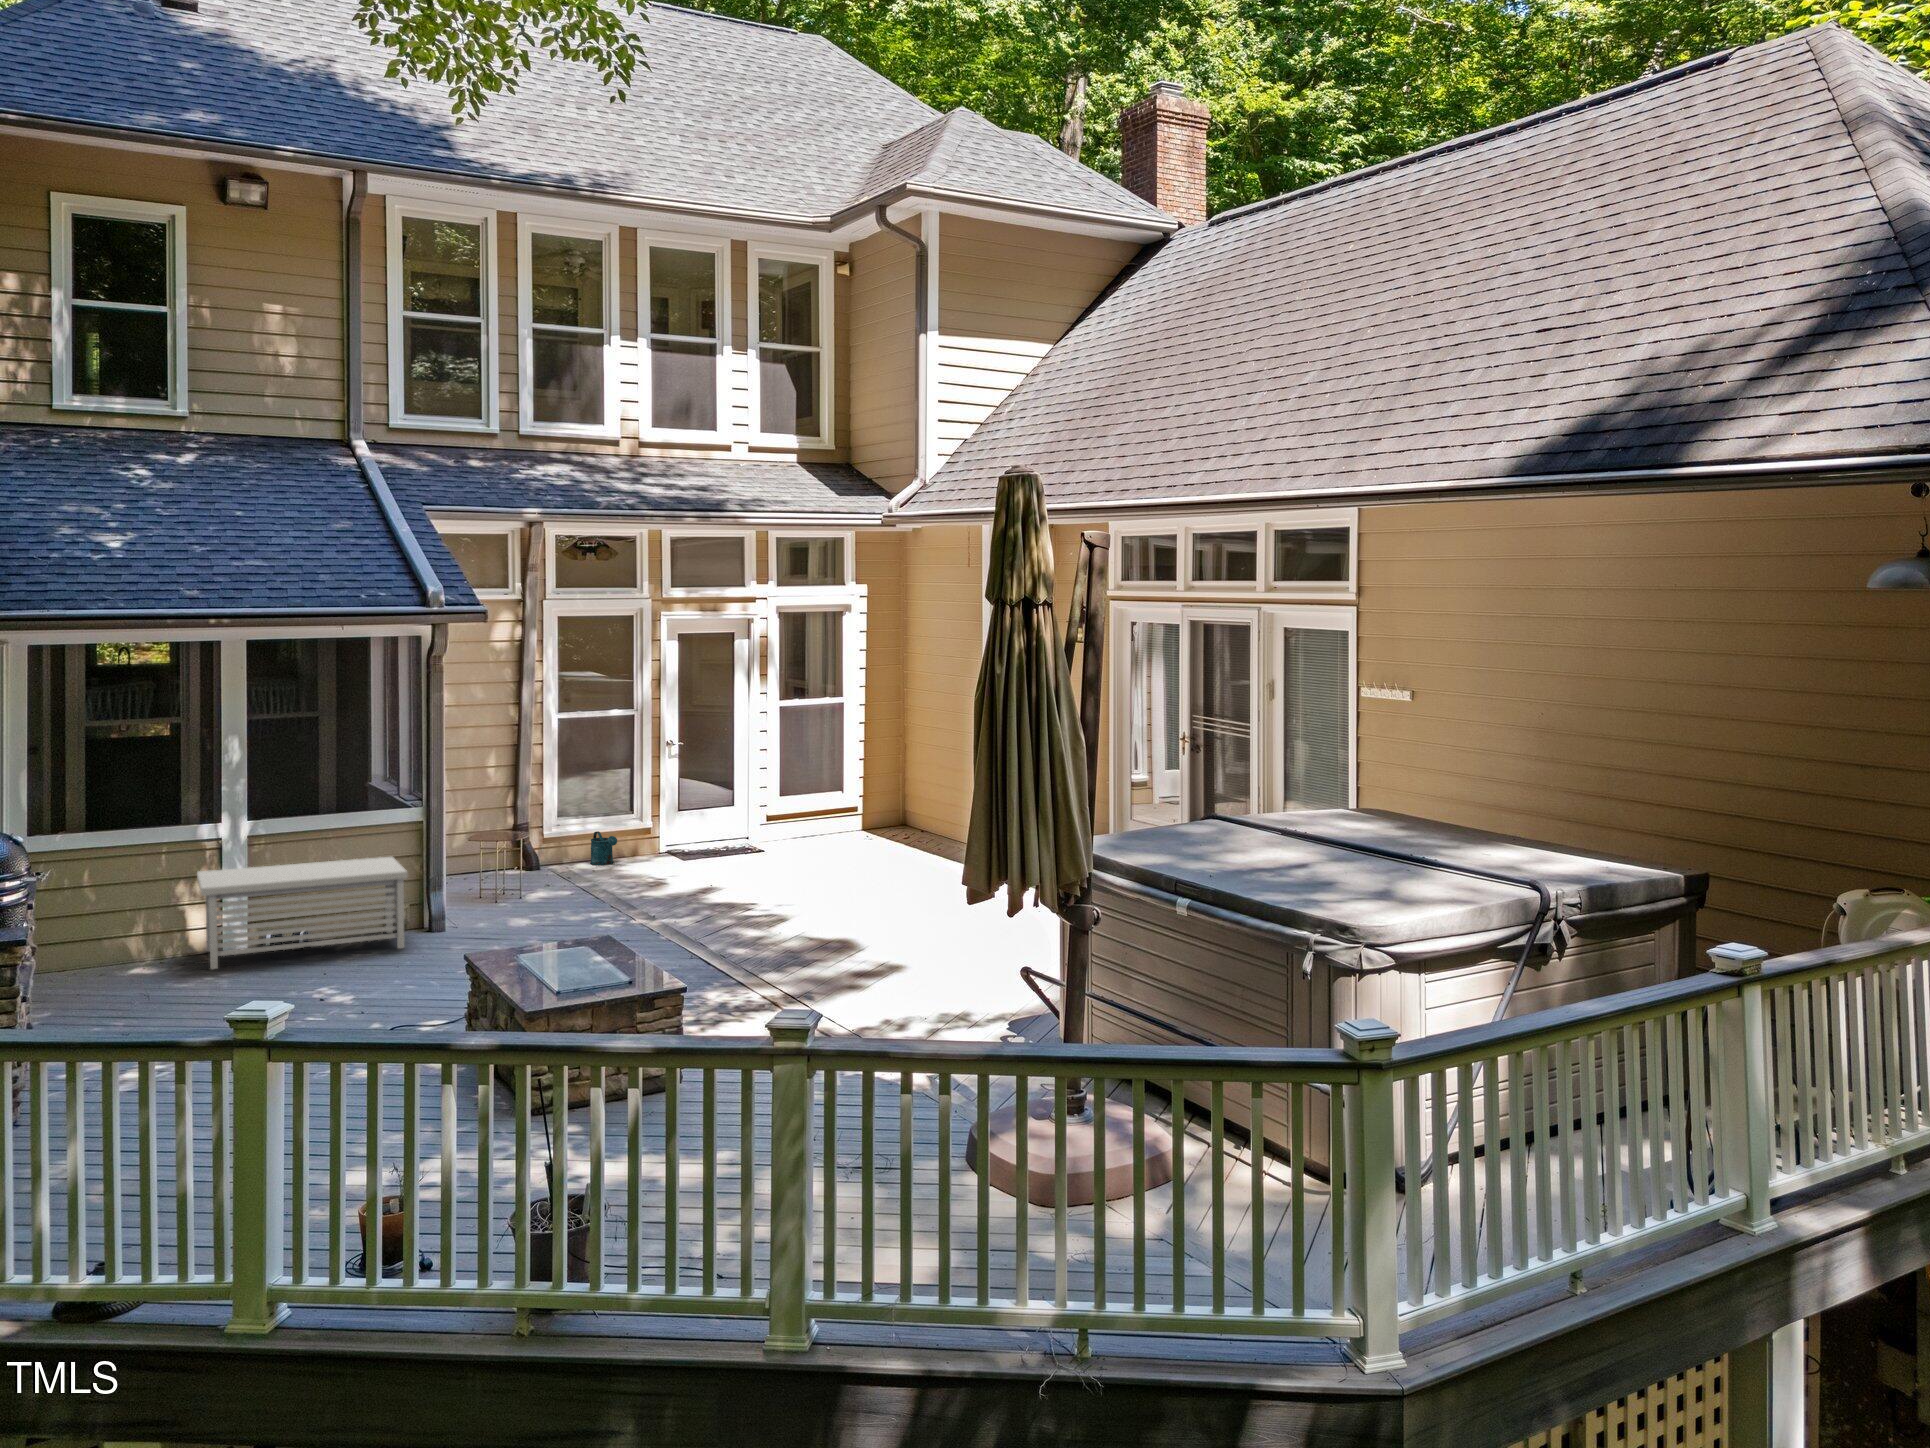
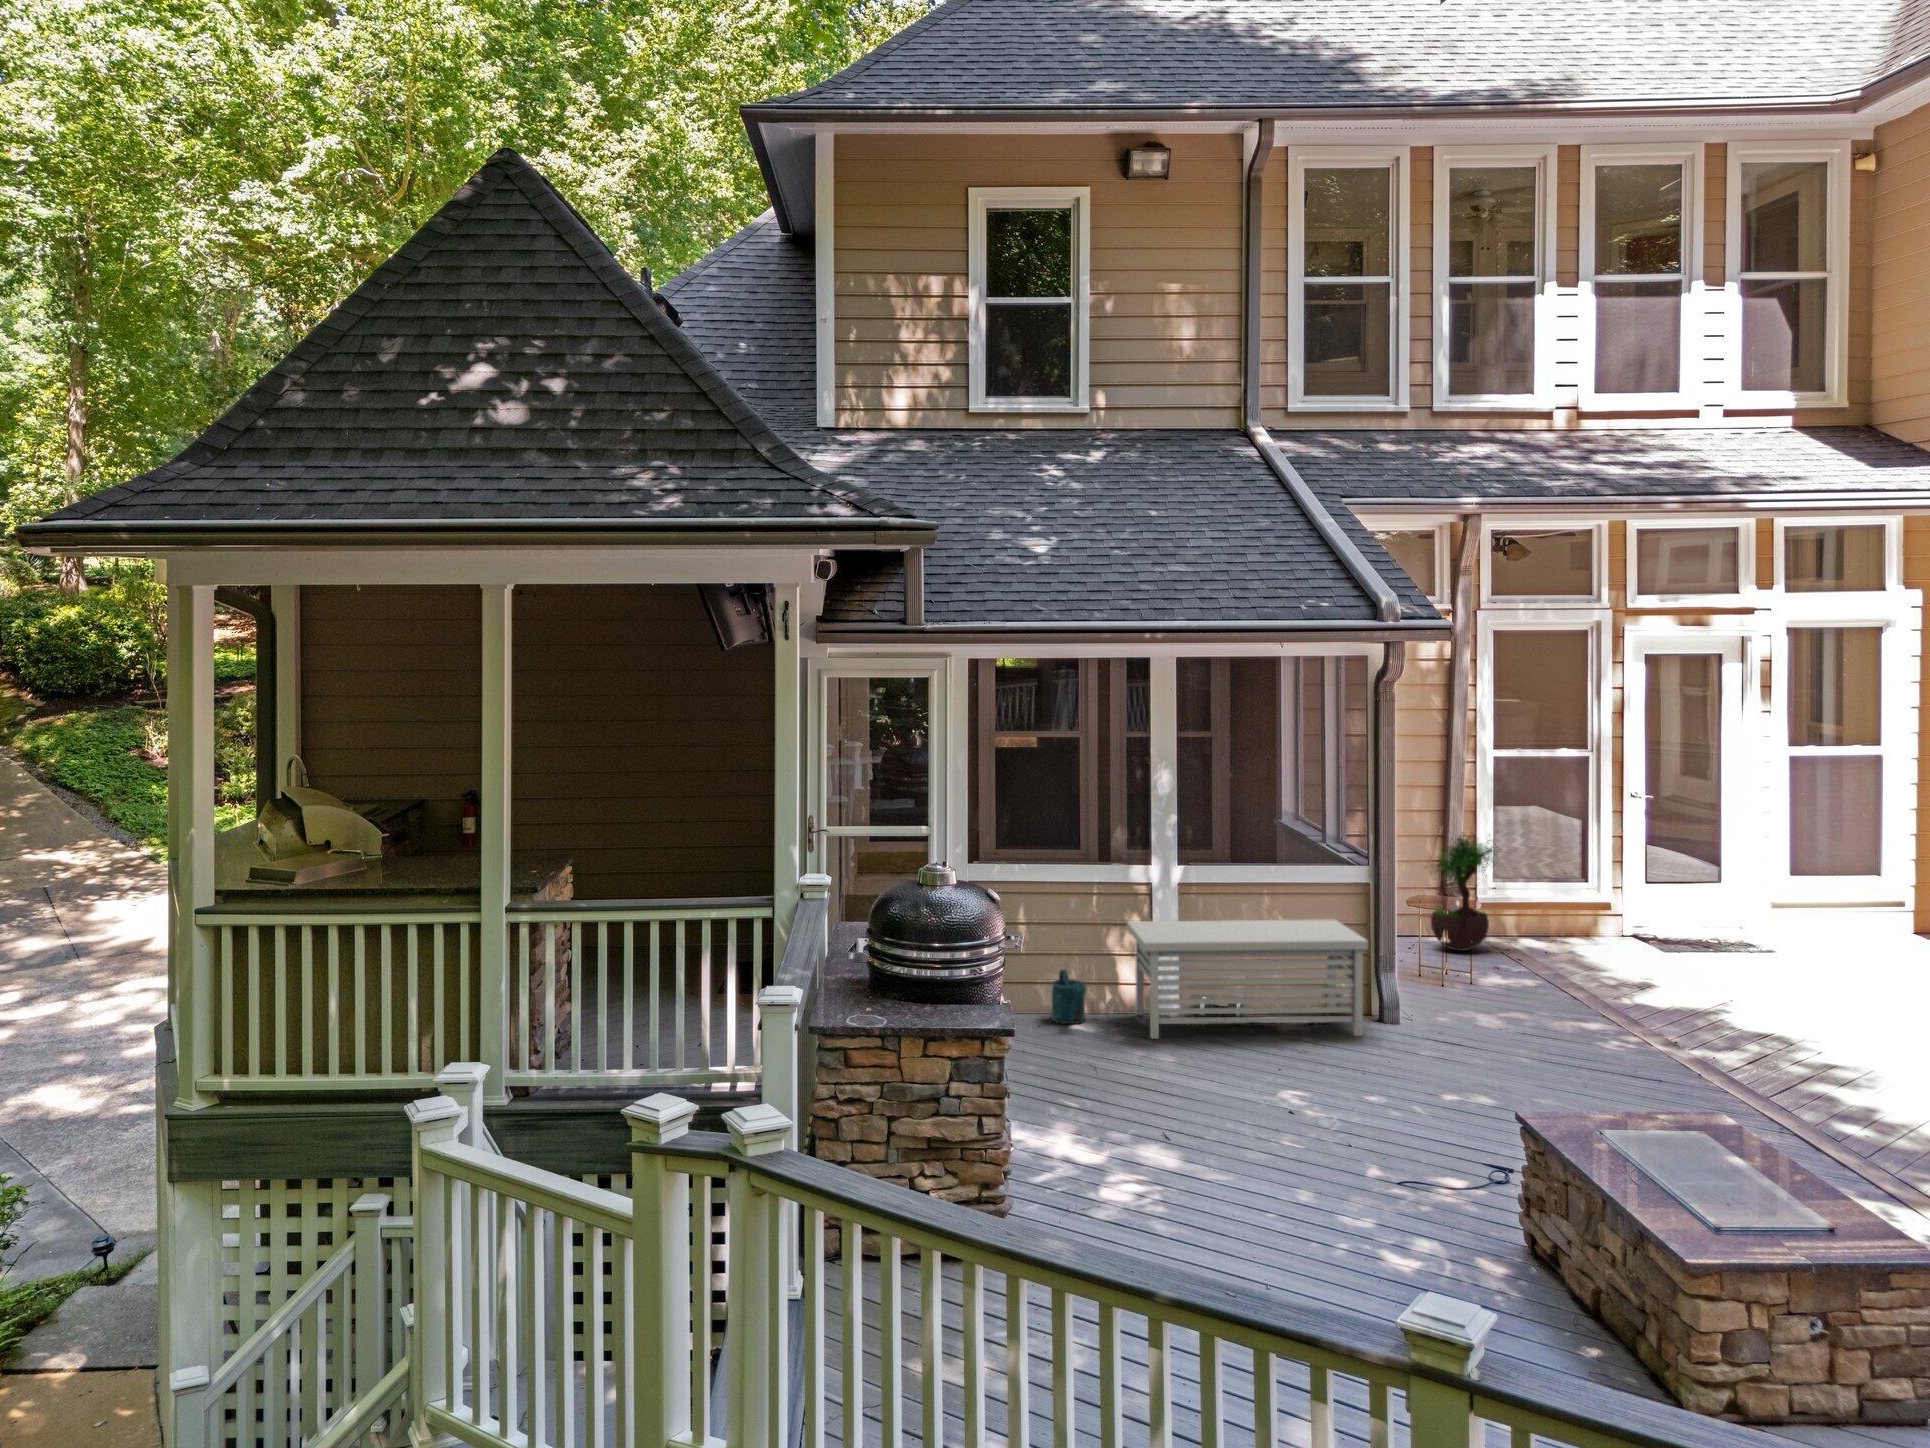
potted tree: none [498,773,561,875] -> present [1426,832,1498,951]
watering can: present [591,831,617,865] -> present [1052,970,1086,1024]

